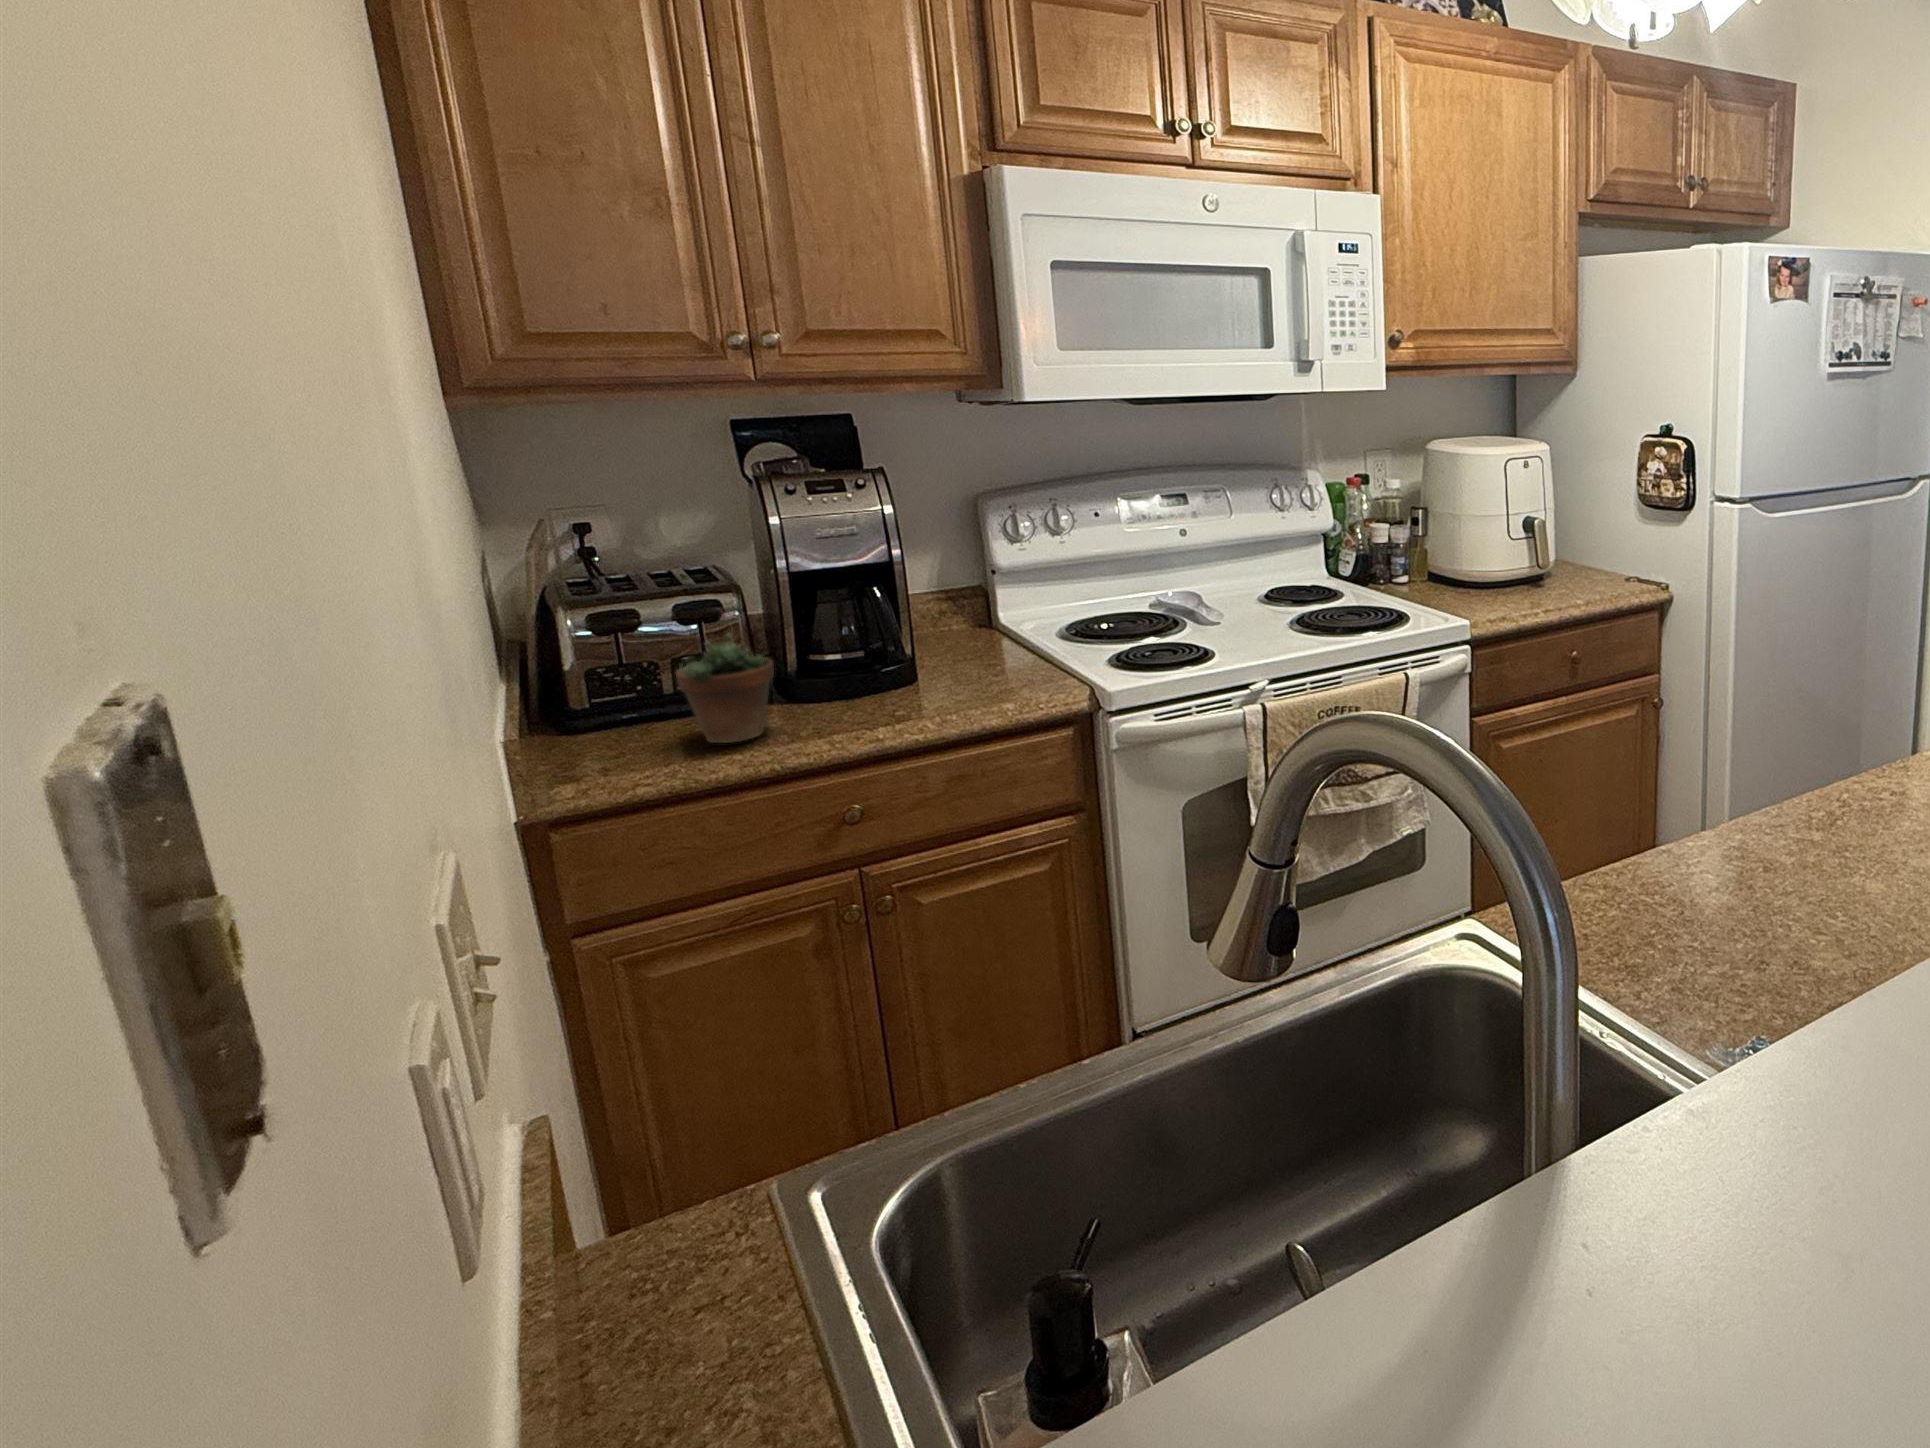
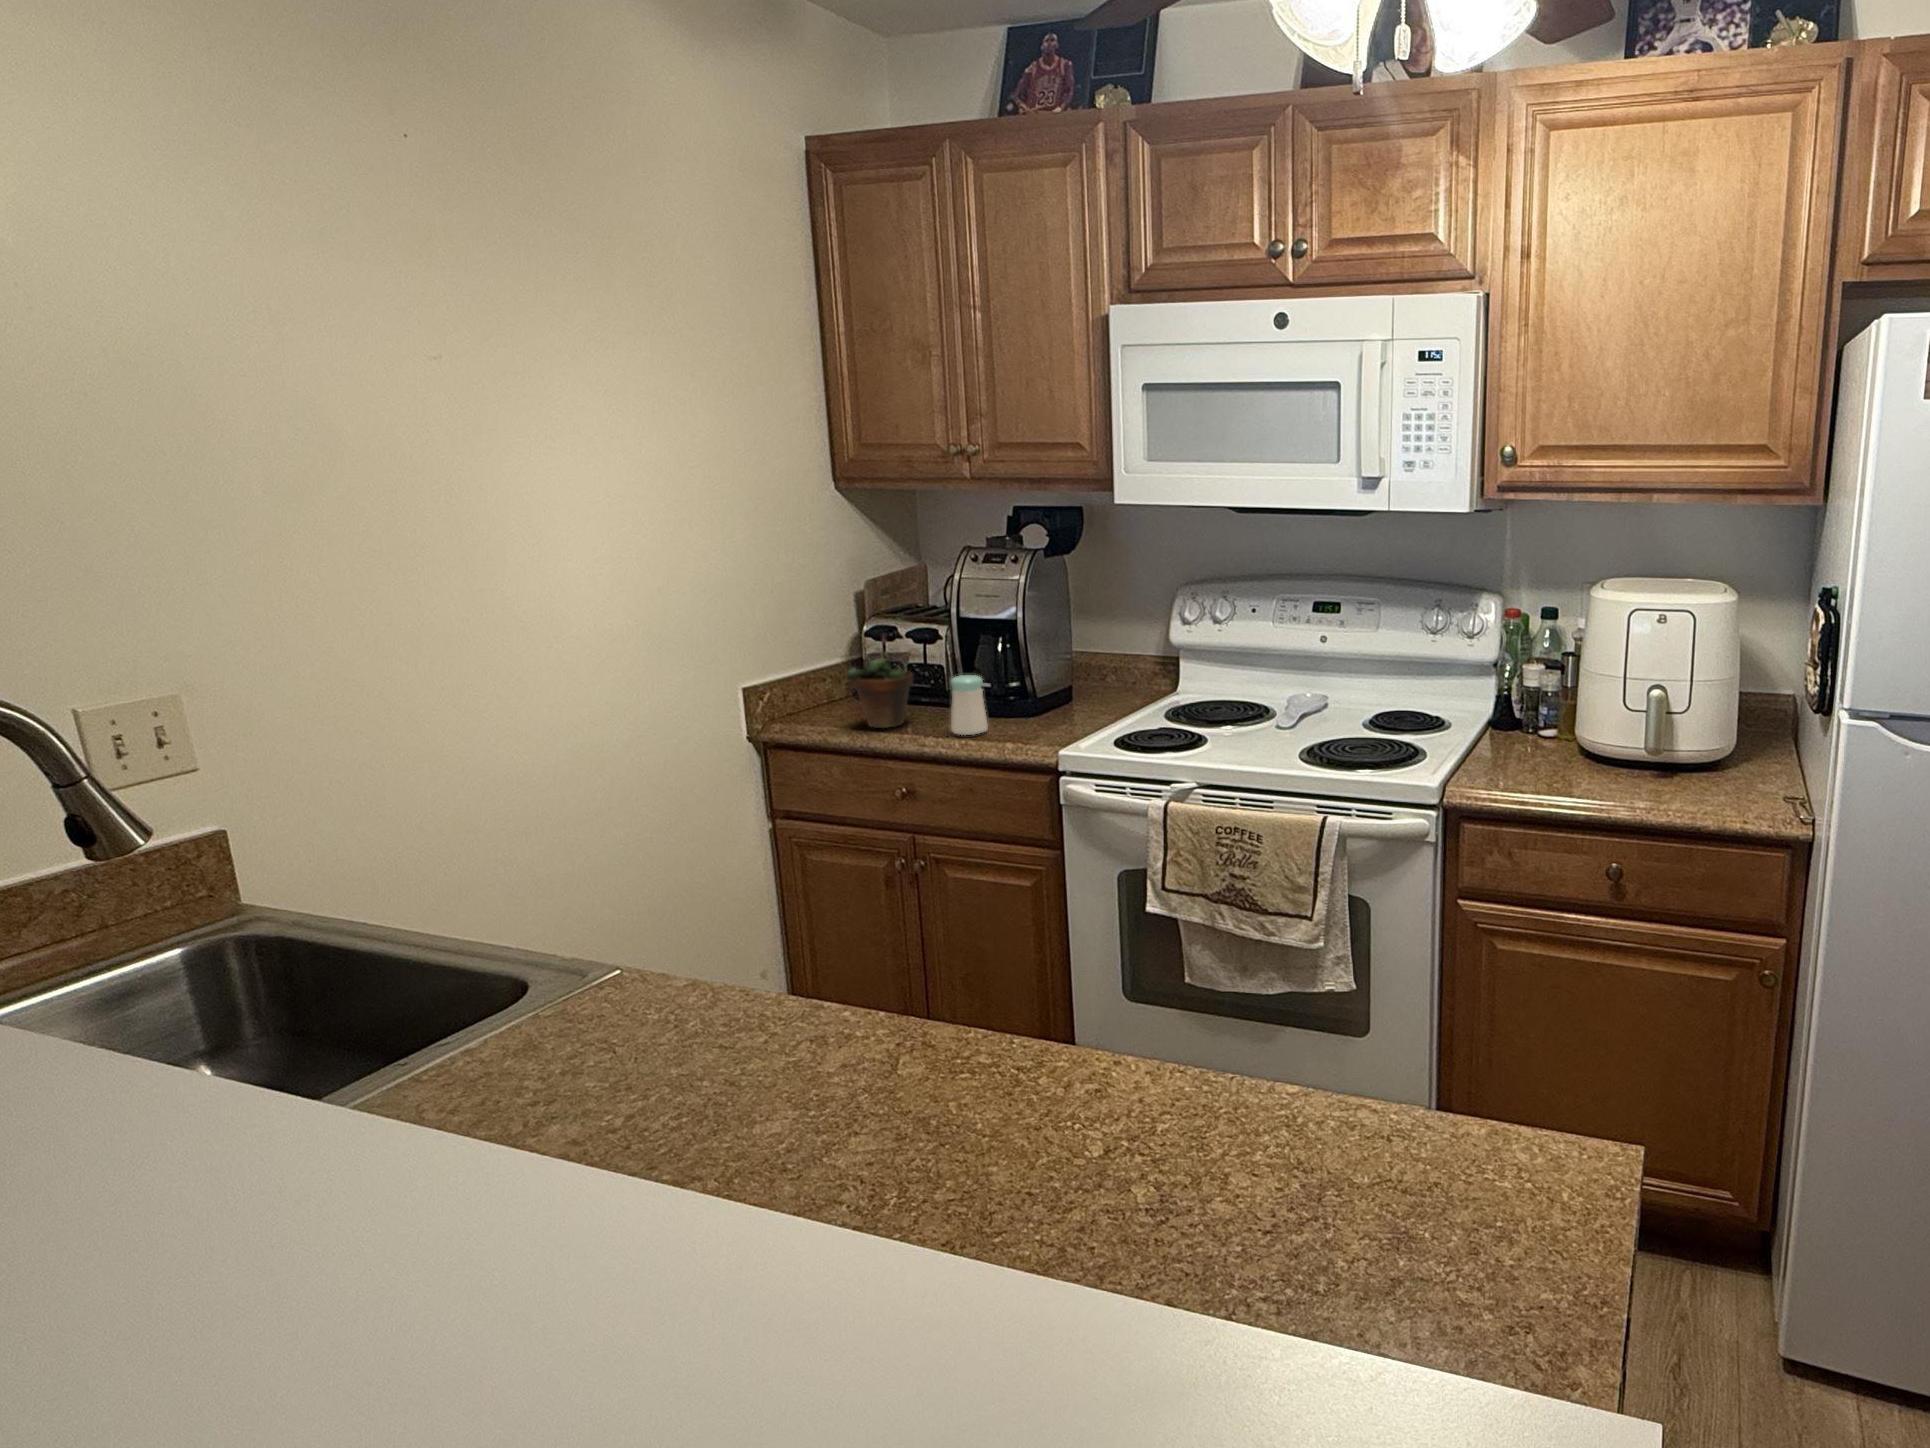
salt shaker: none [860,636,917,716] -> present [951,675,988,735]

